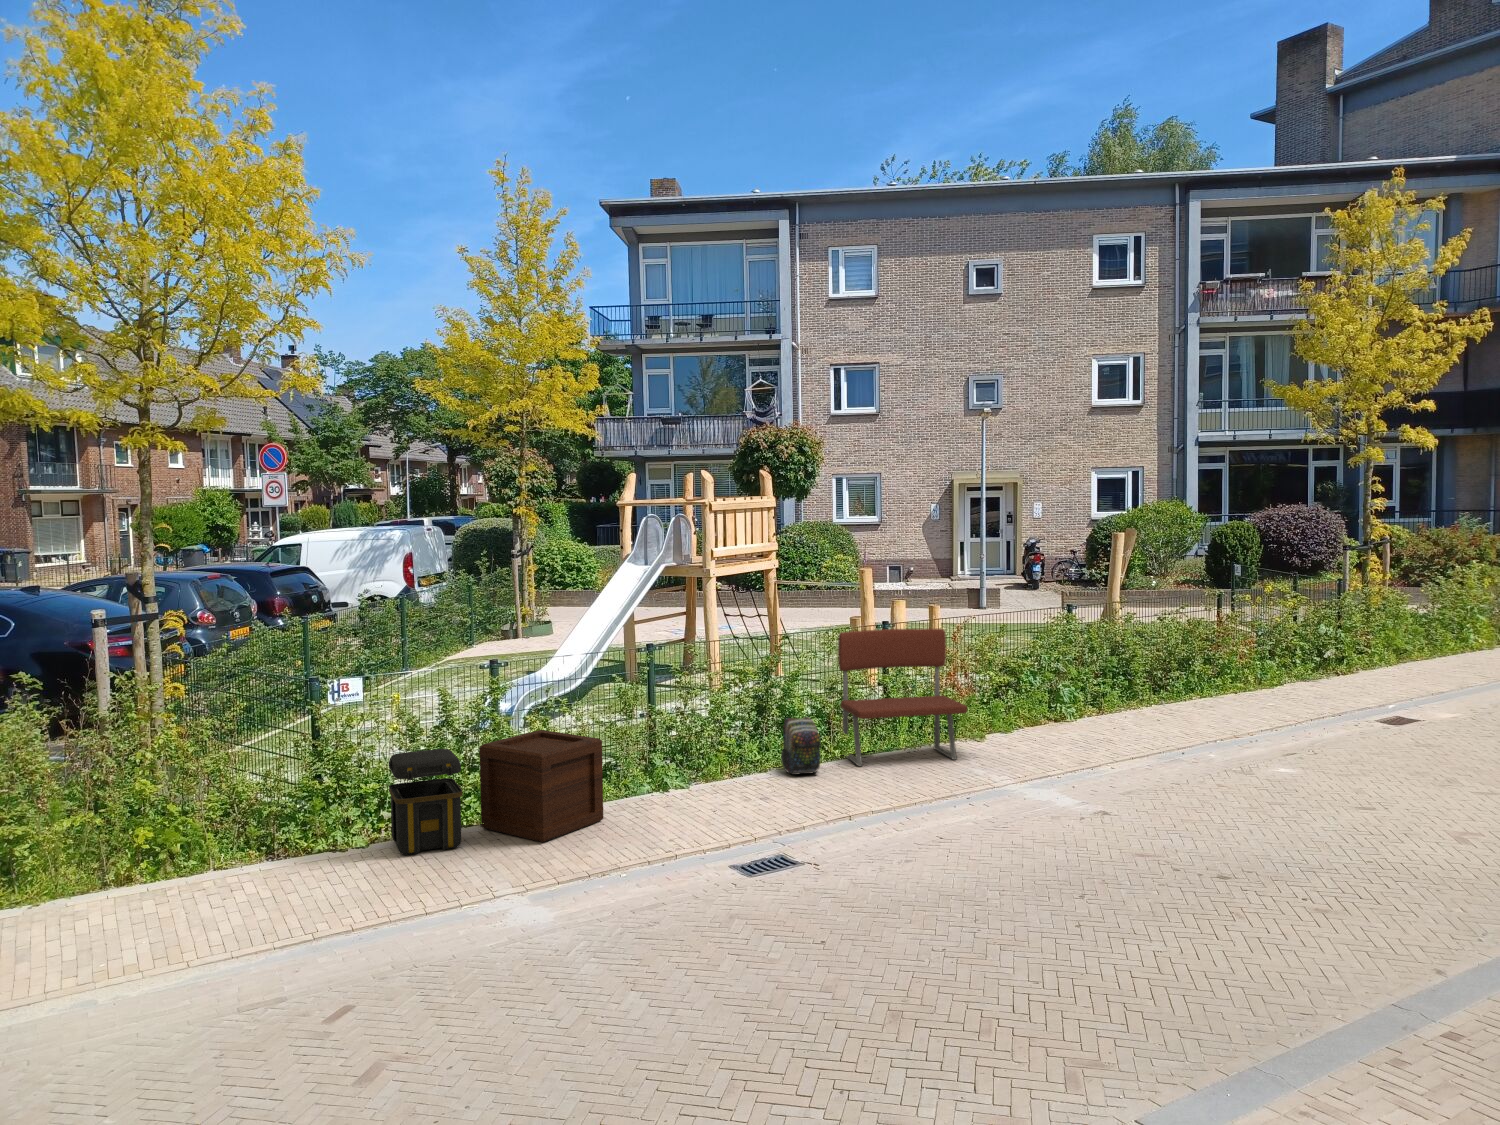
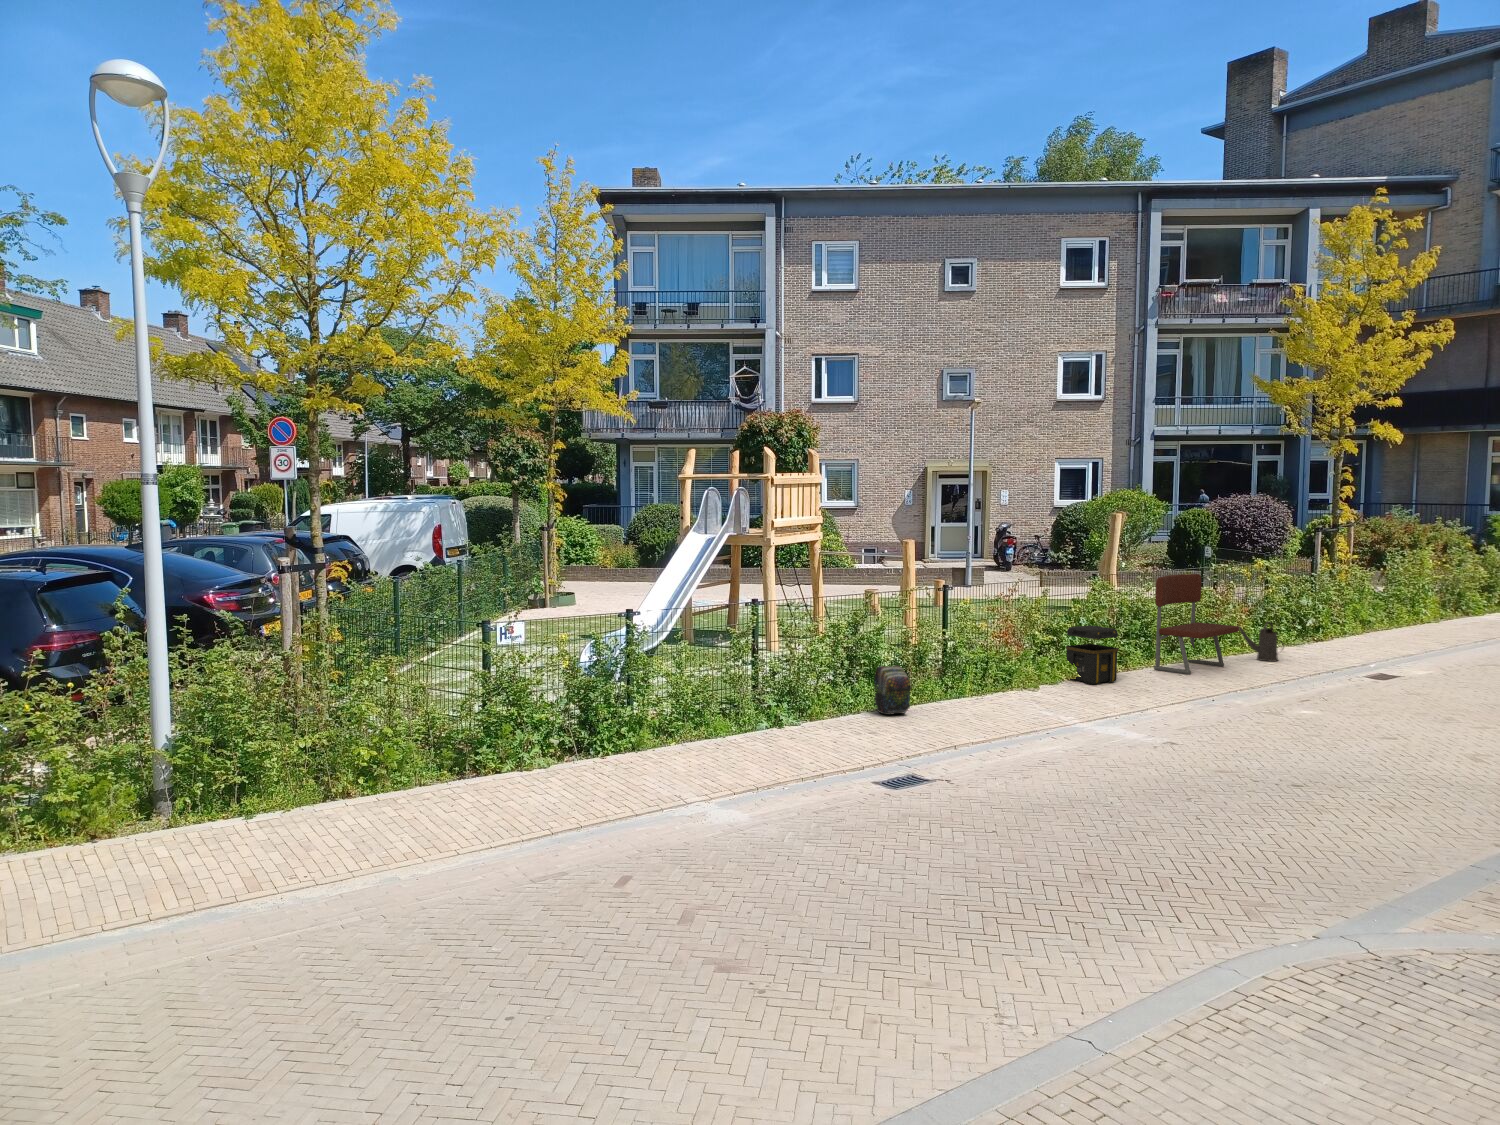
bench: present [838,628,968,766] -> present [1154,574,1239,674]
watering can: none [1243,654,1296,701] -> present [1239,621,1284,661]
wooden crate: present [480,730,603,842] -> none [647,671,748,762]
toolbox: present [389,749,463,855] -> present [1066,626,1119,685]

